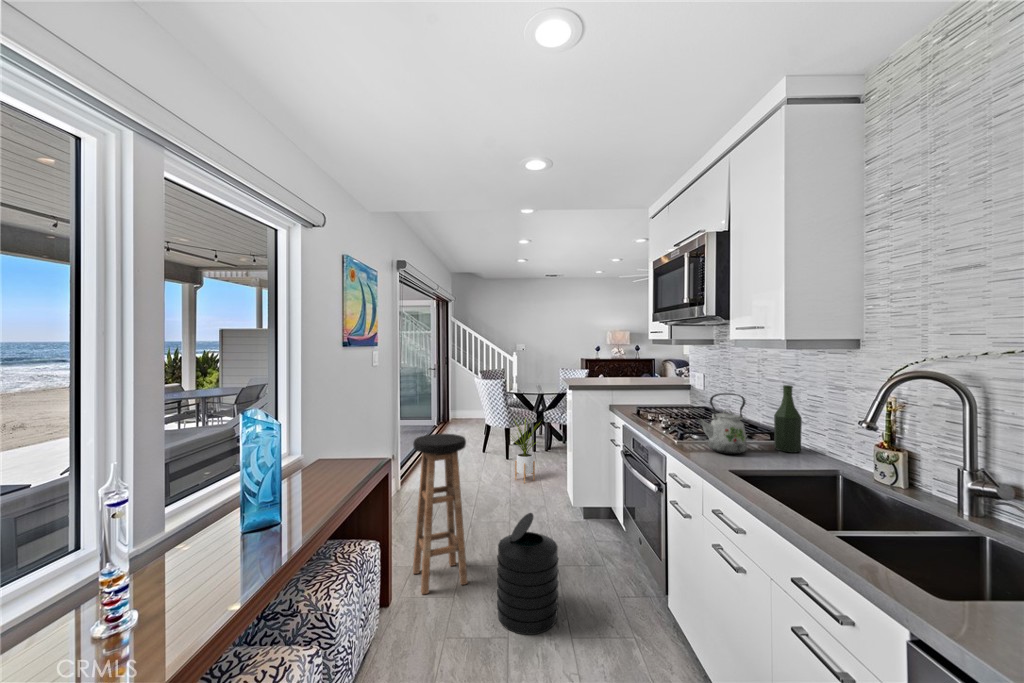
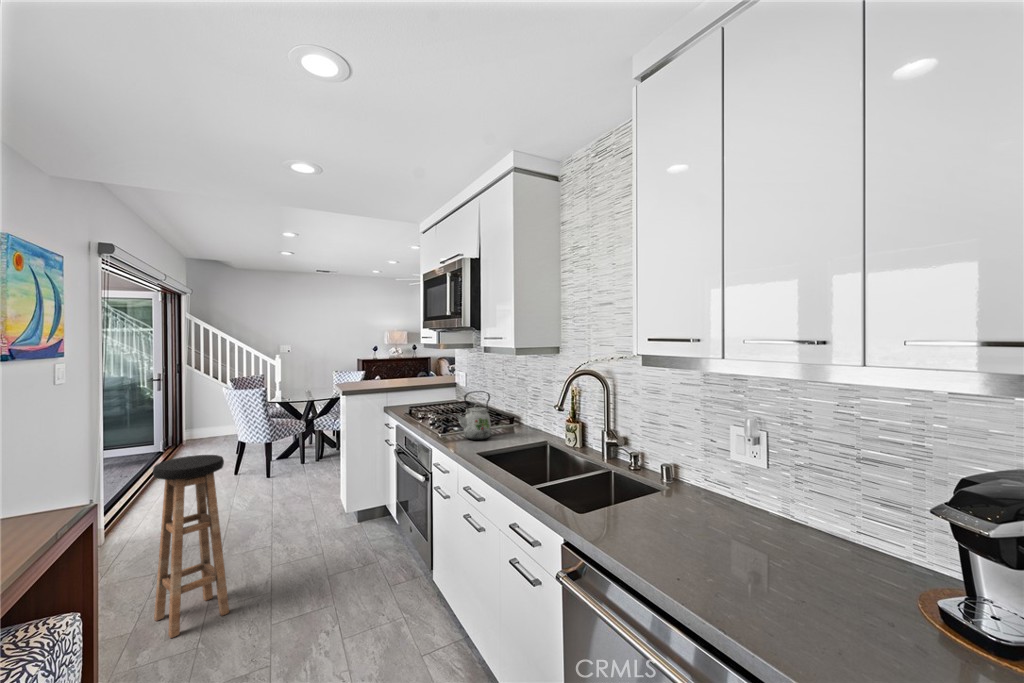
bottle: present [774,385,802,453] -> none [511,382,529,433]
house plant: present [514,418,536,483] -> none [271,423,314,499]
trash can: present [497,513,559,635] -> none [266,522,334,642]

